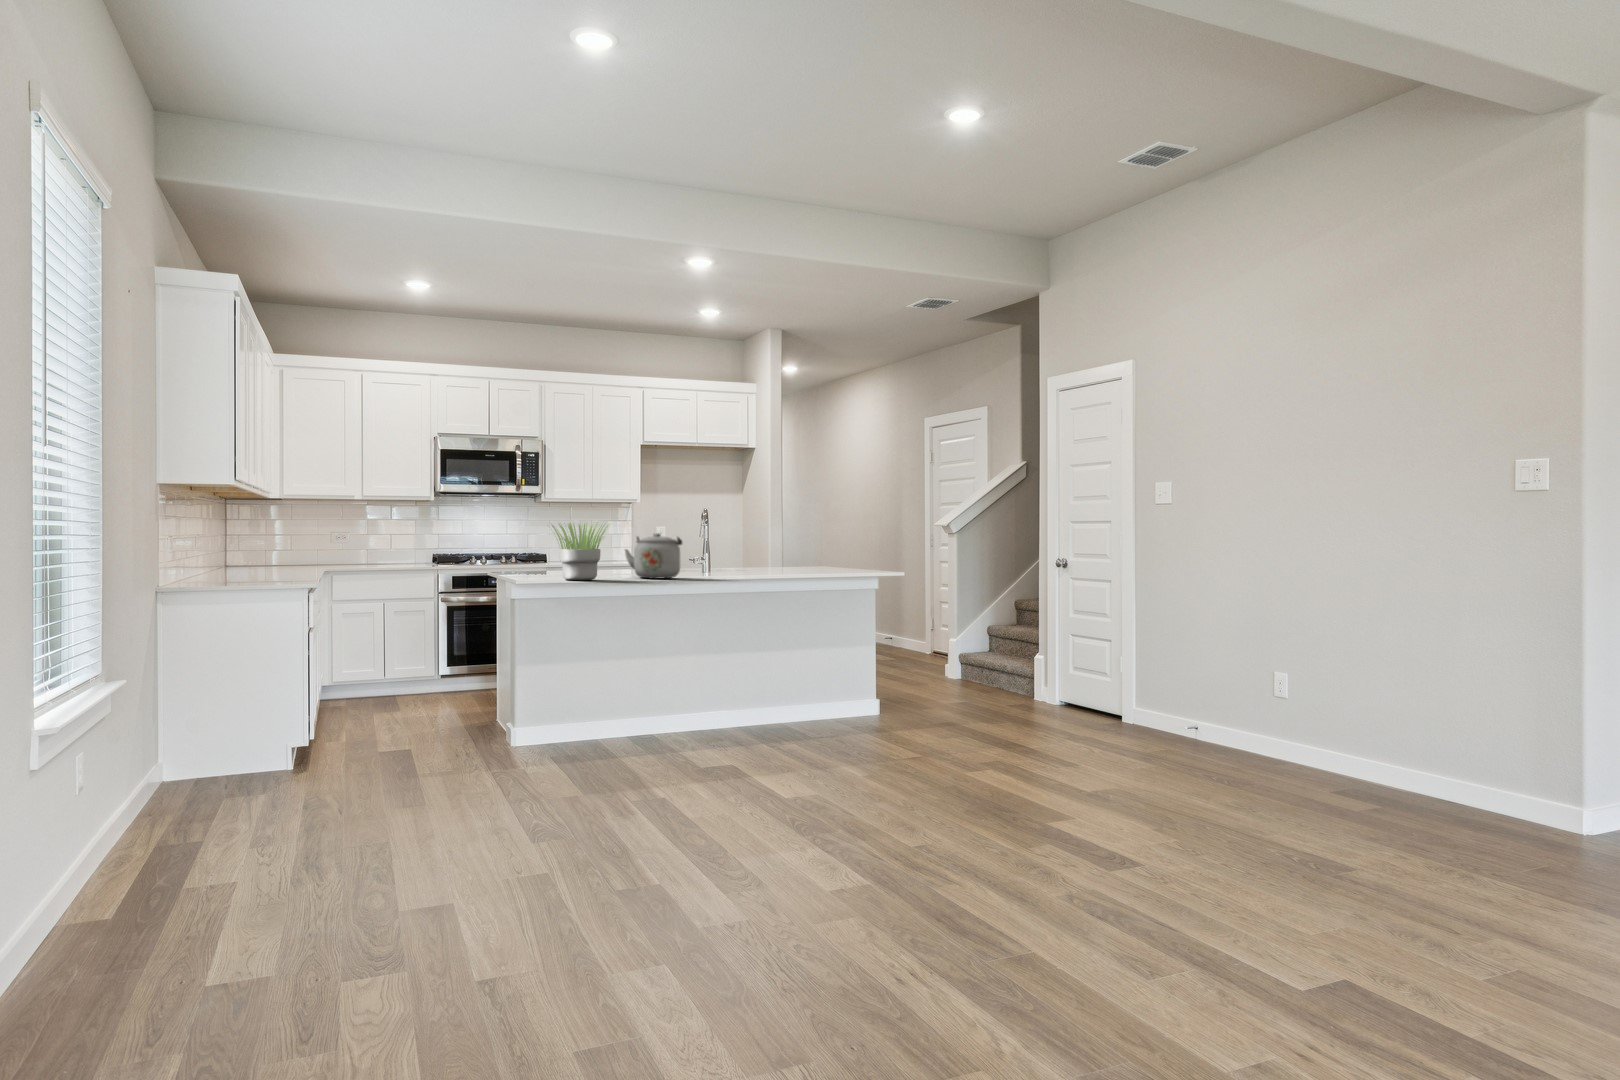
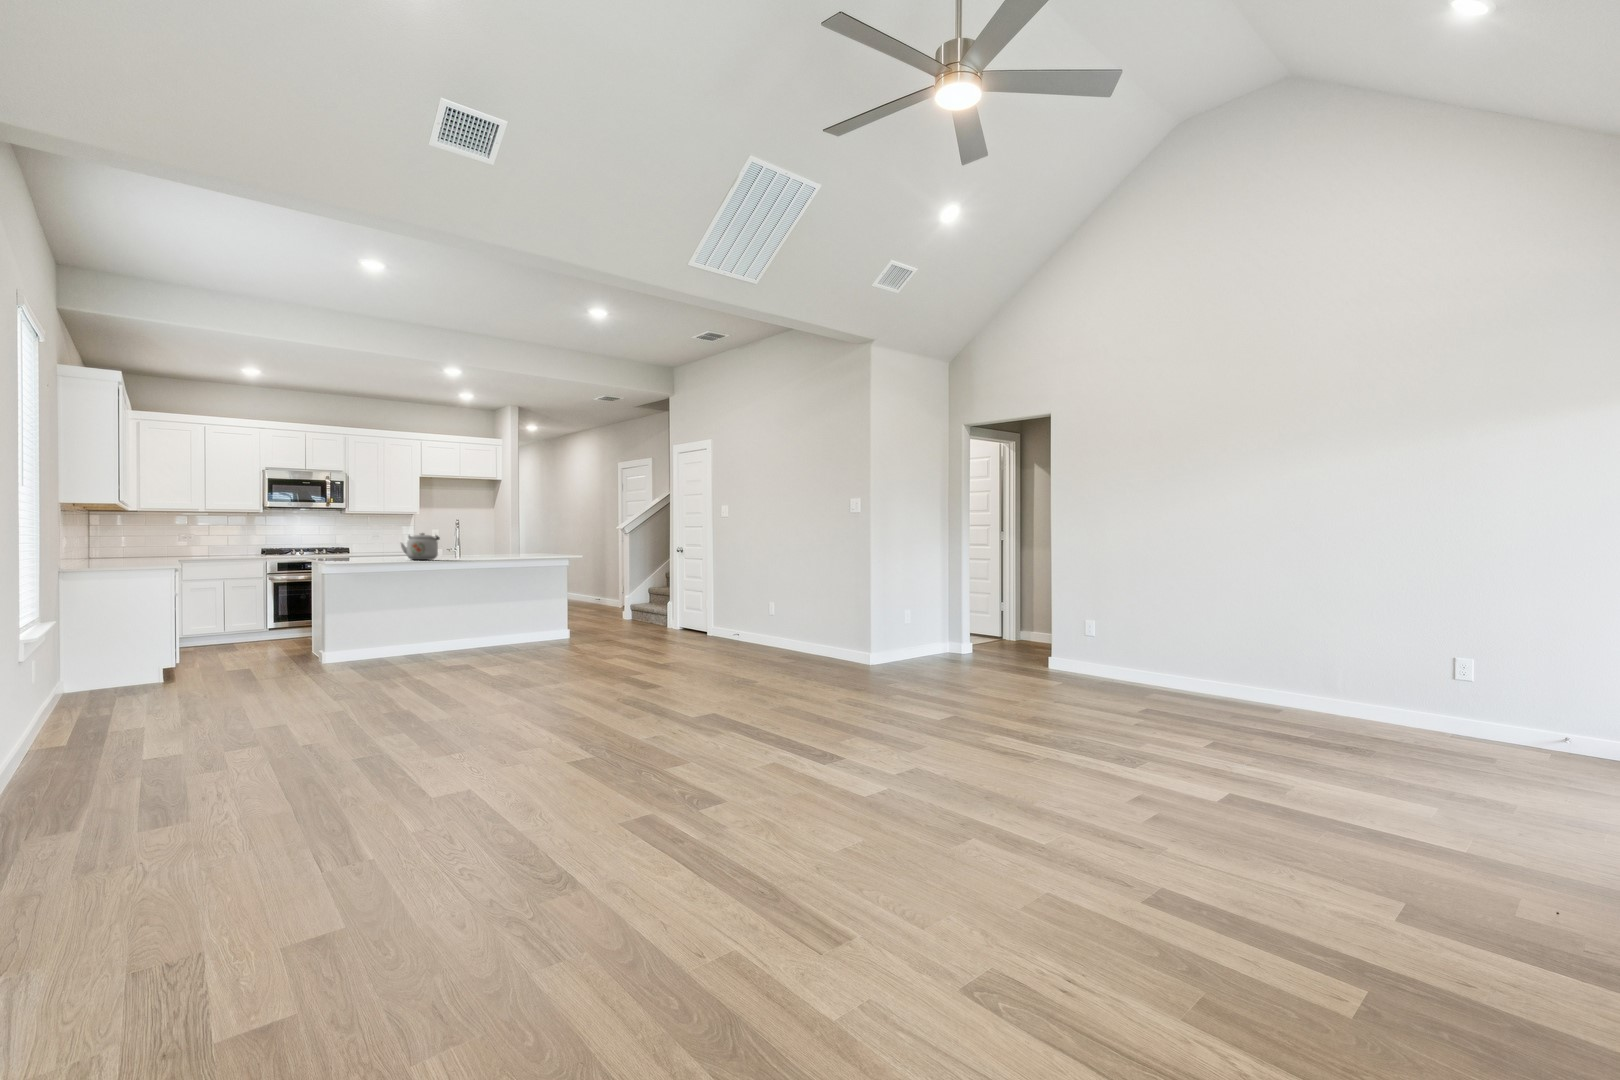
potted plant: present [551,523,609,580] -> none [343,525,390,561]

